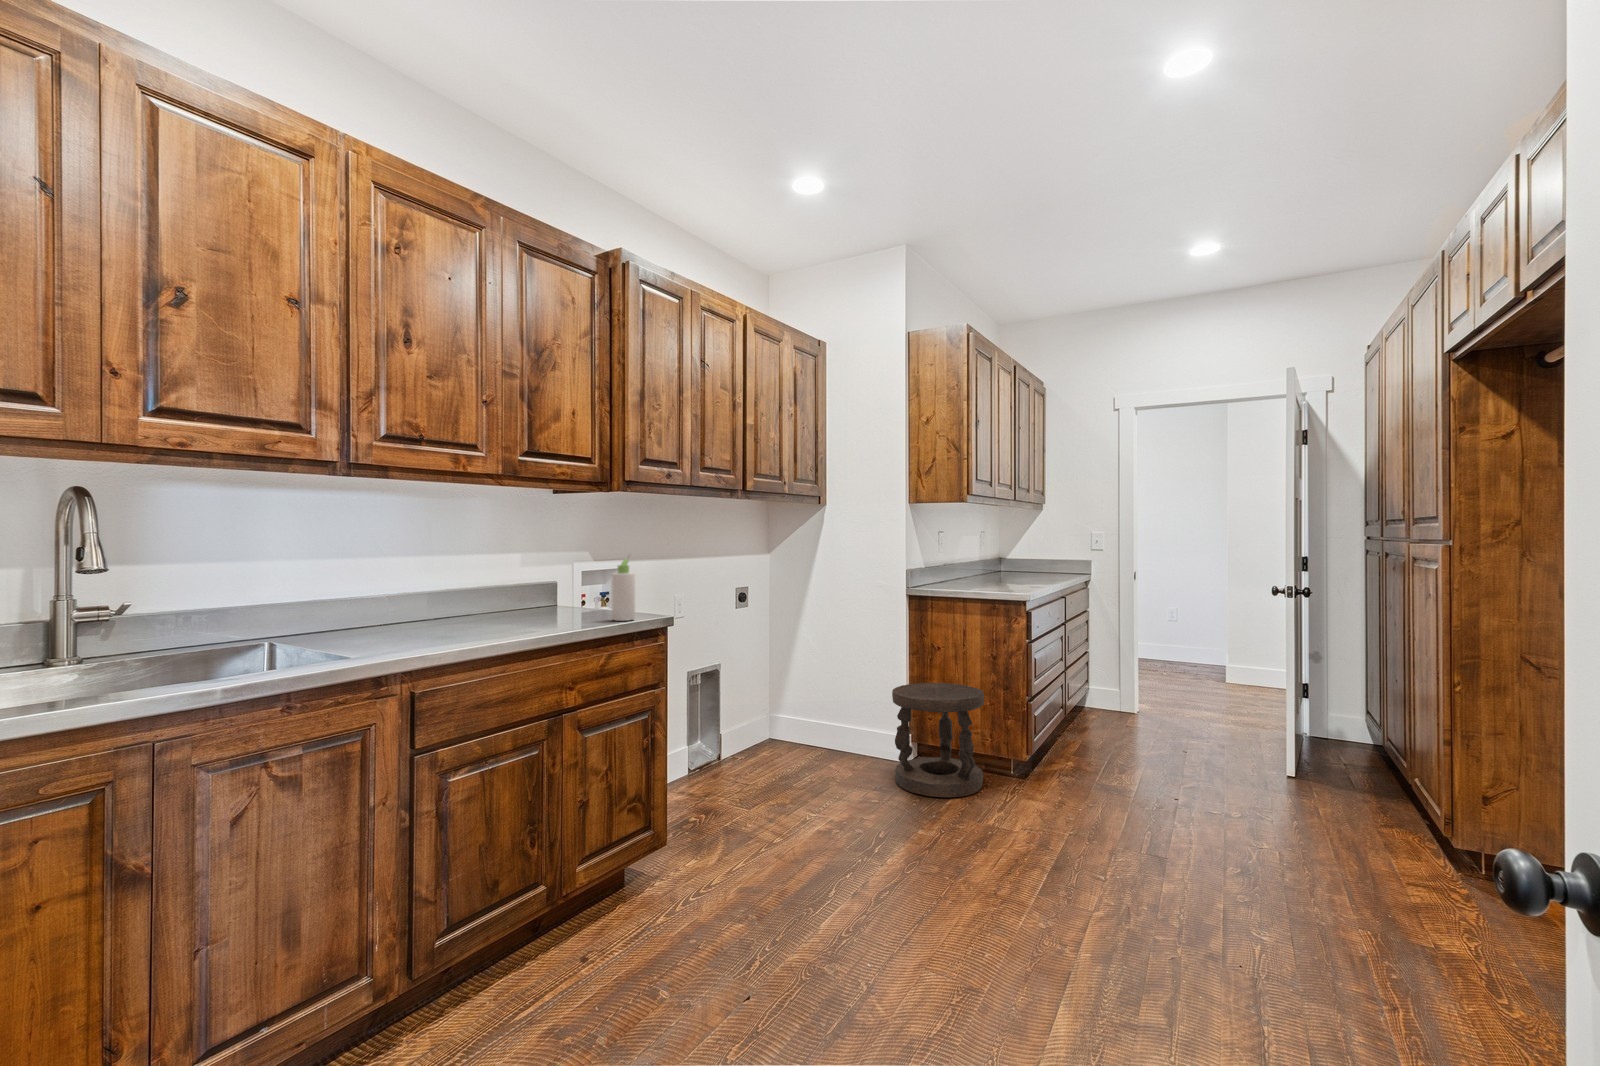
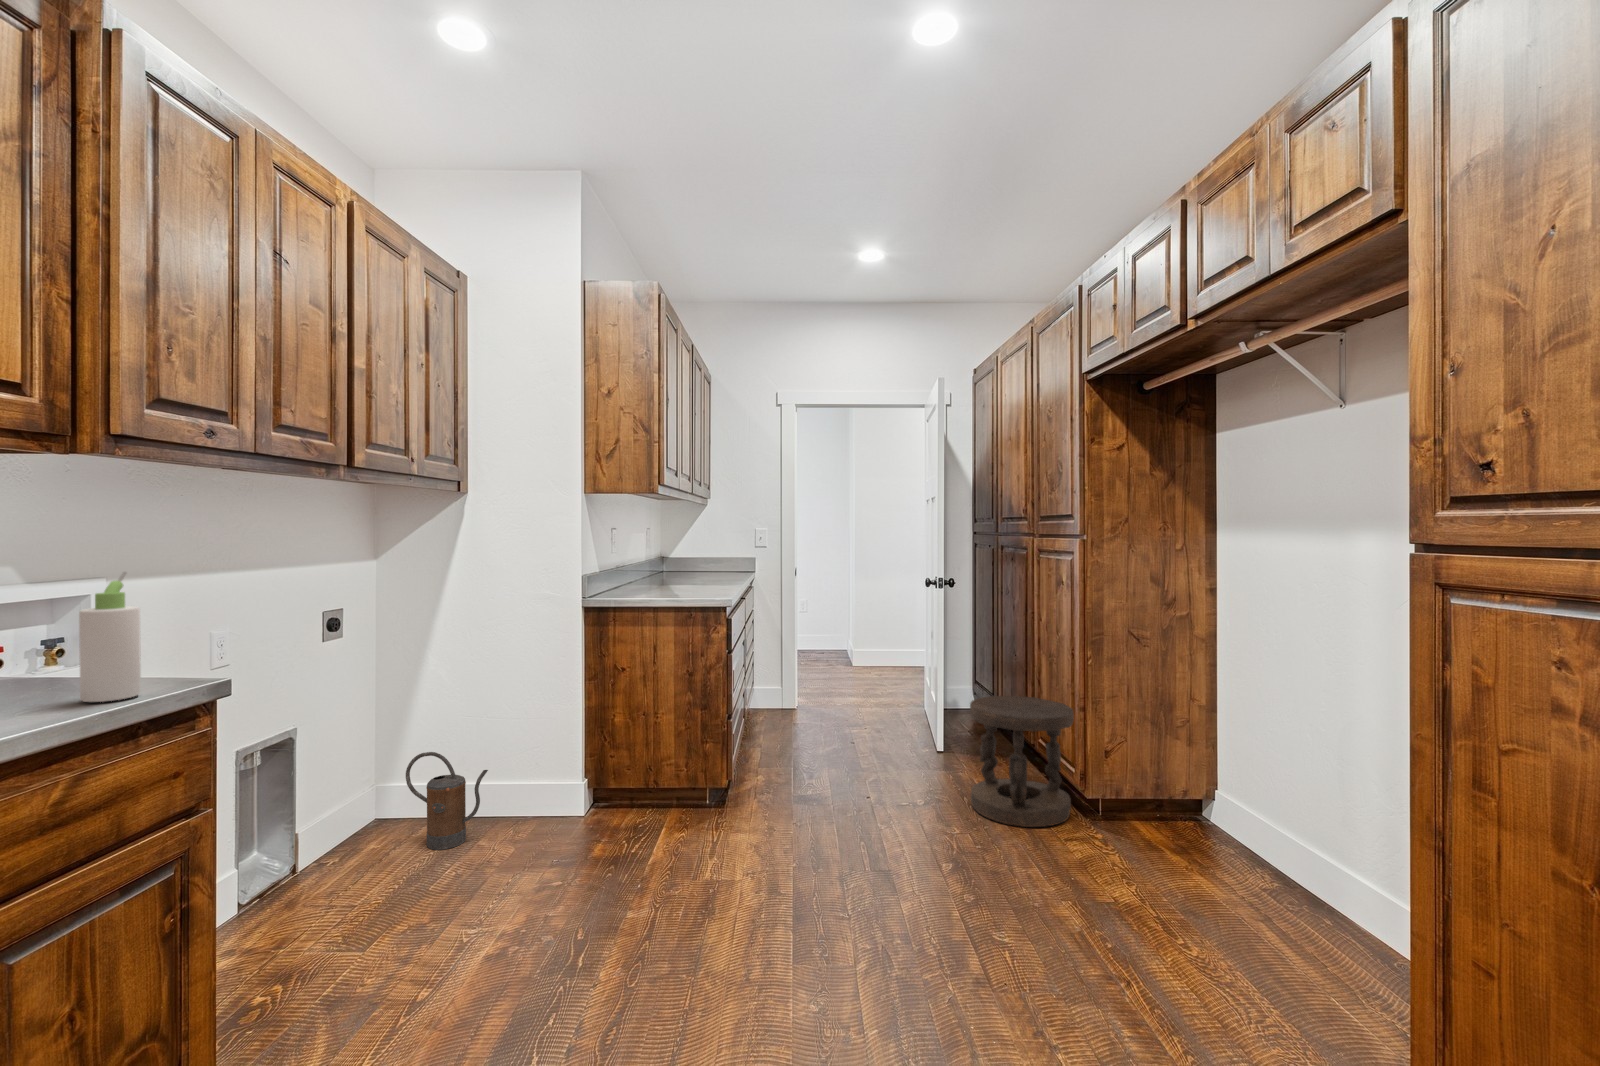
stool: present [892,683,984,797] -> present [970,696,1074,827]
watering can: none [784,694,836,766] -> present [406,752,488,850]

